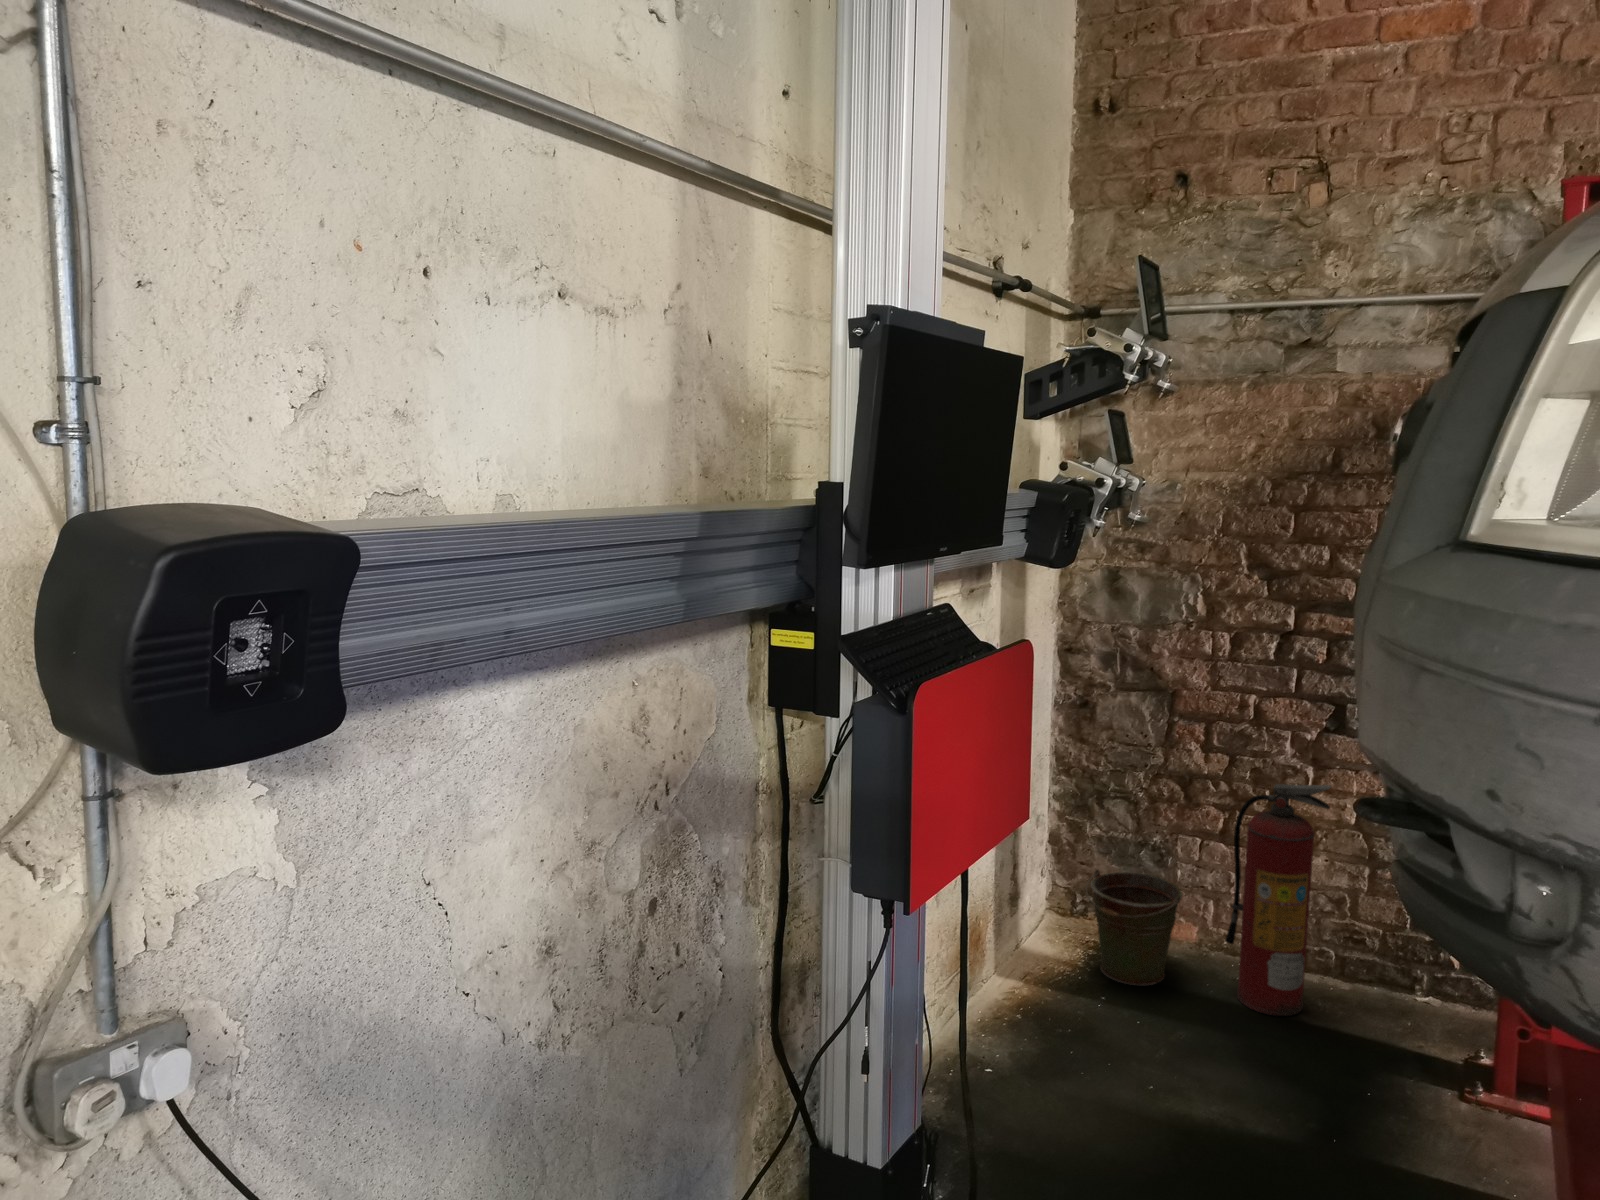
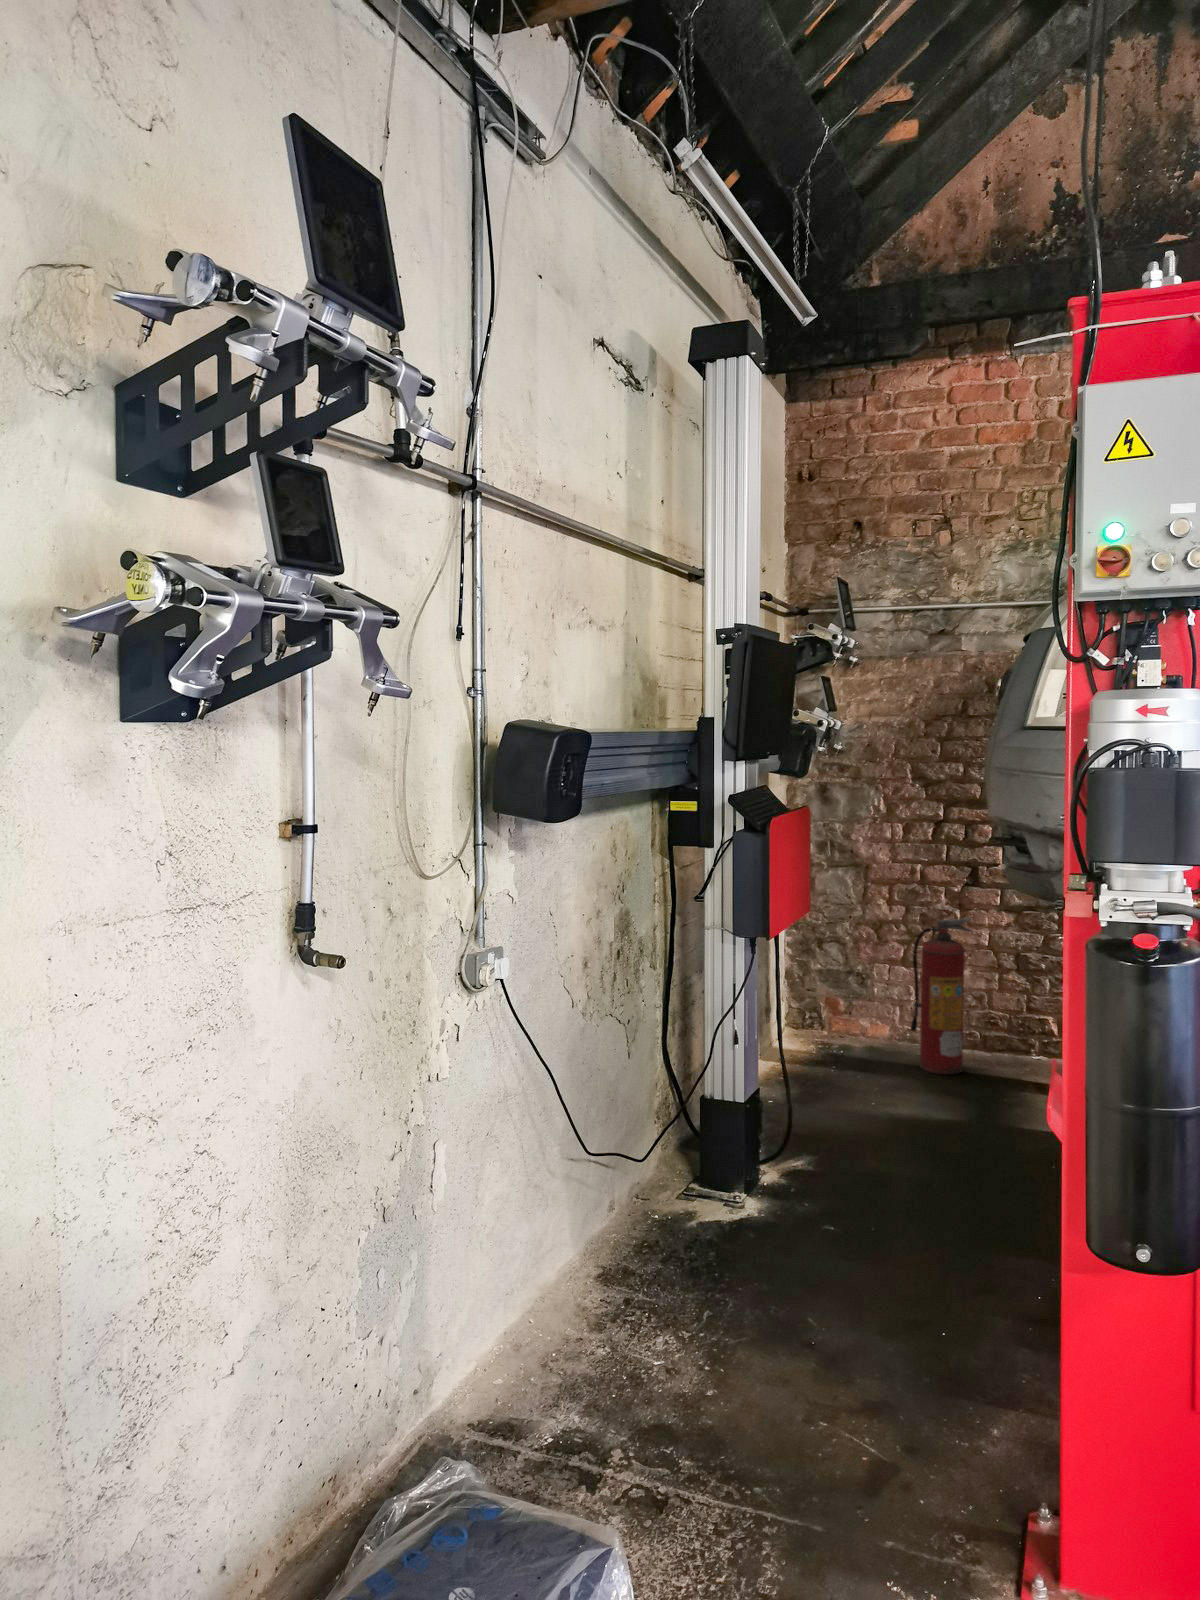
bucket: present [1085,870,1182,986] -> none [816,990,881,1065]

